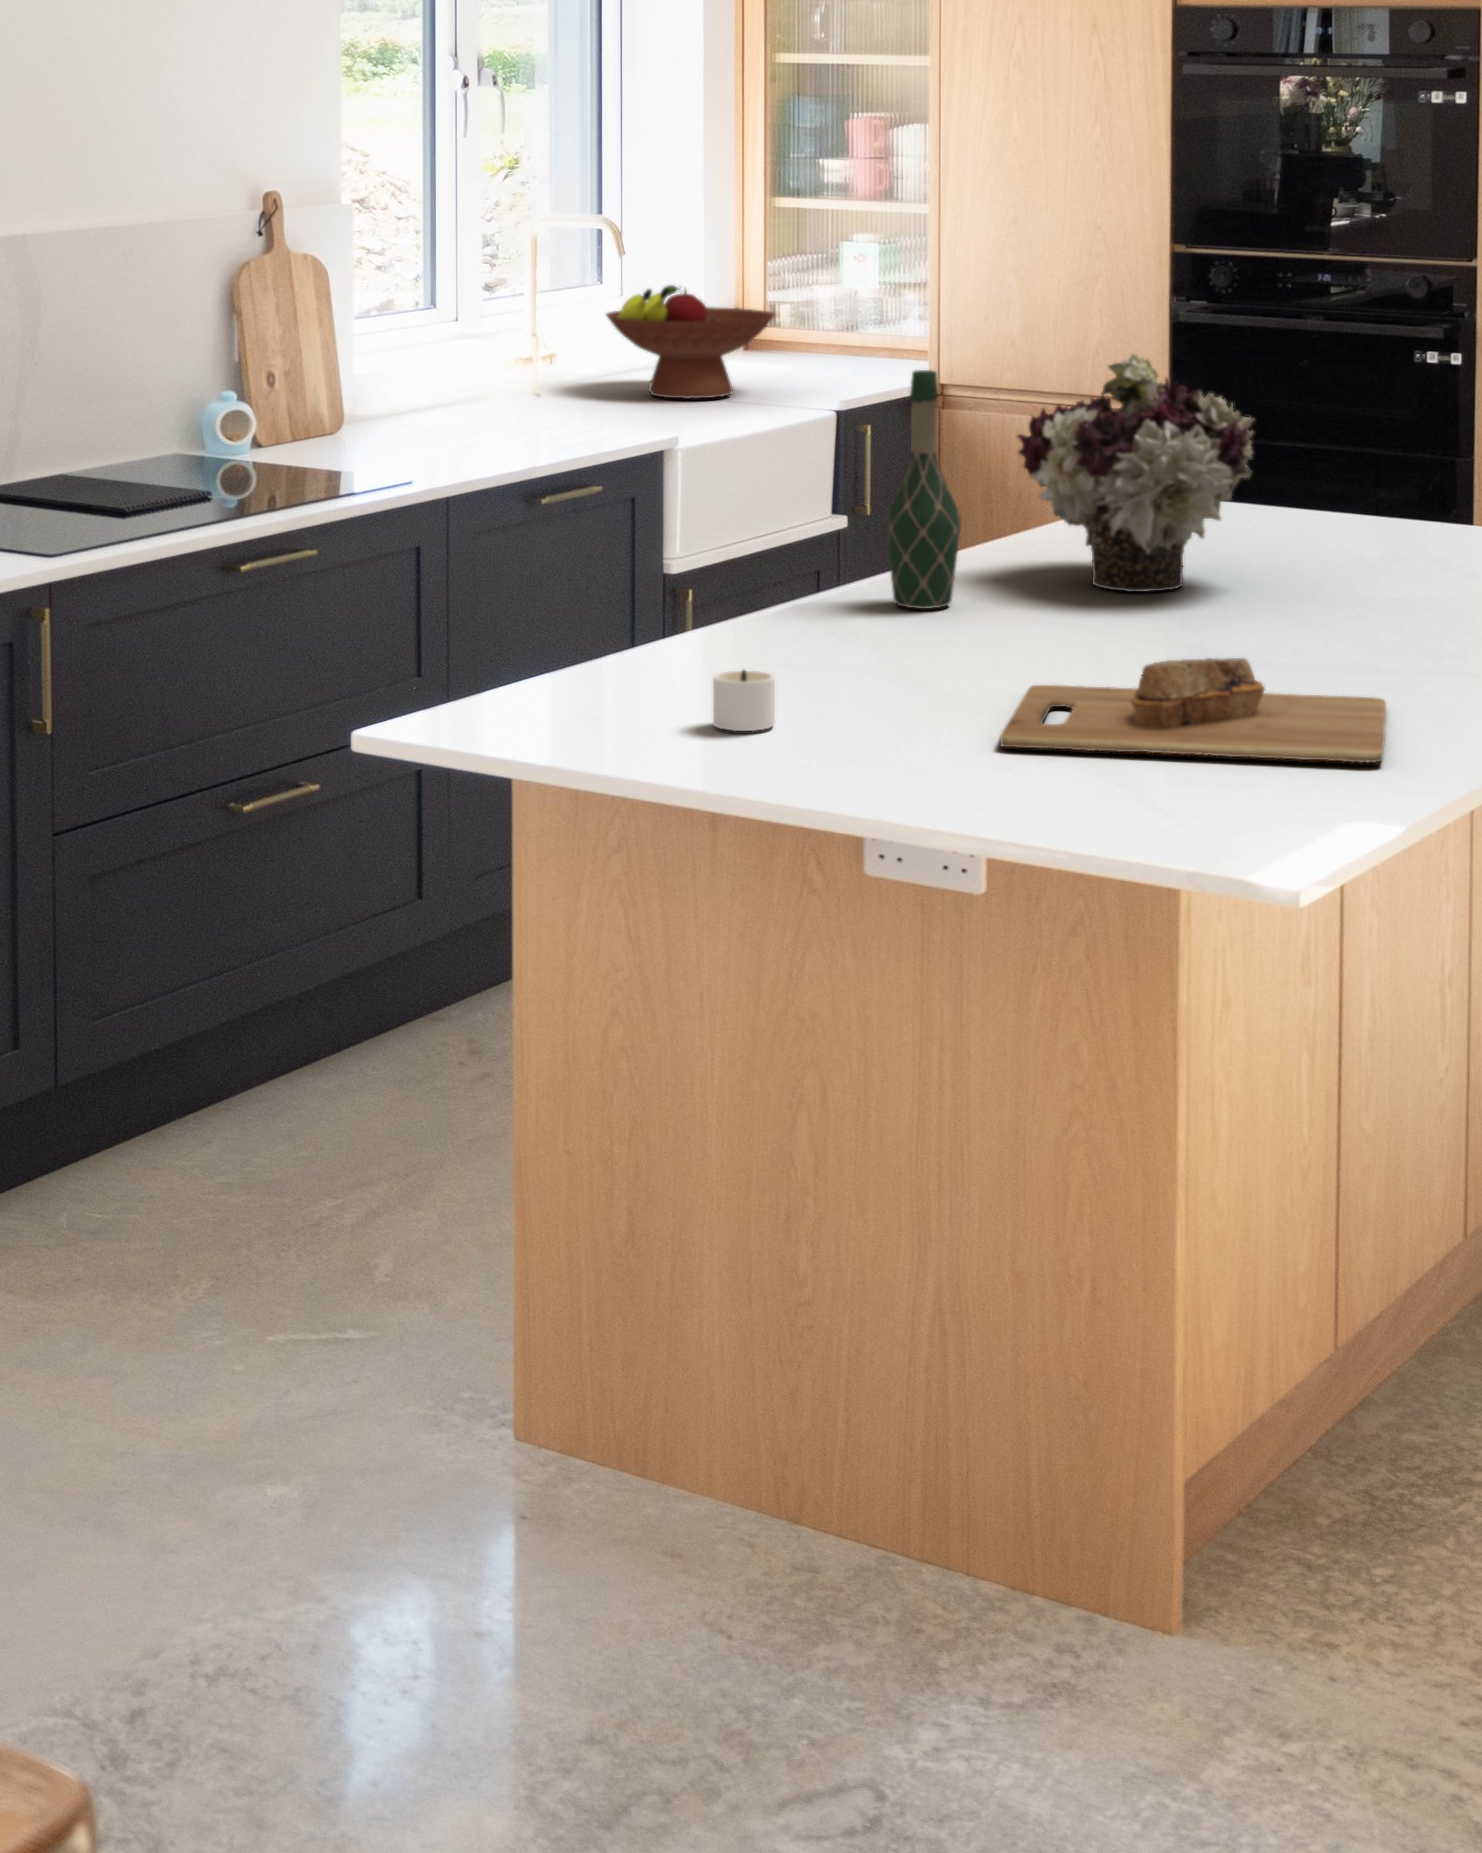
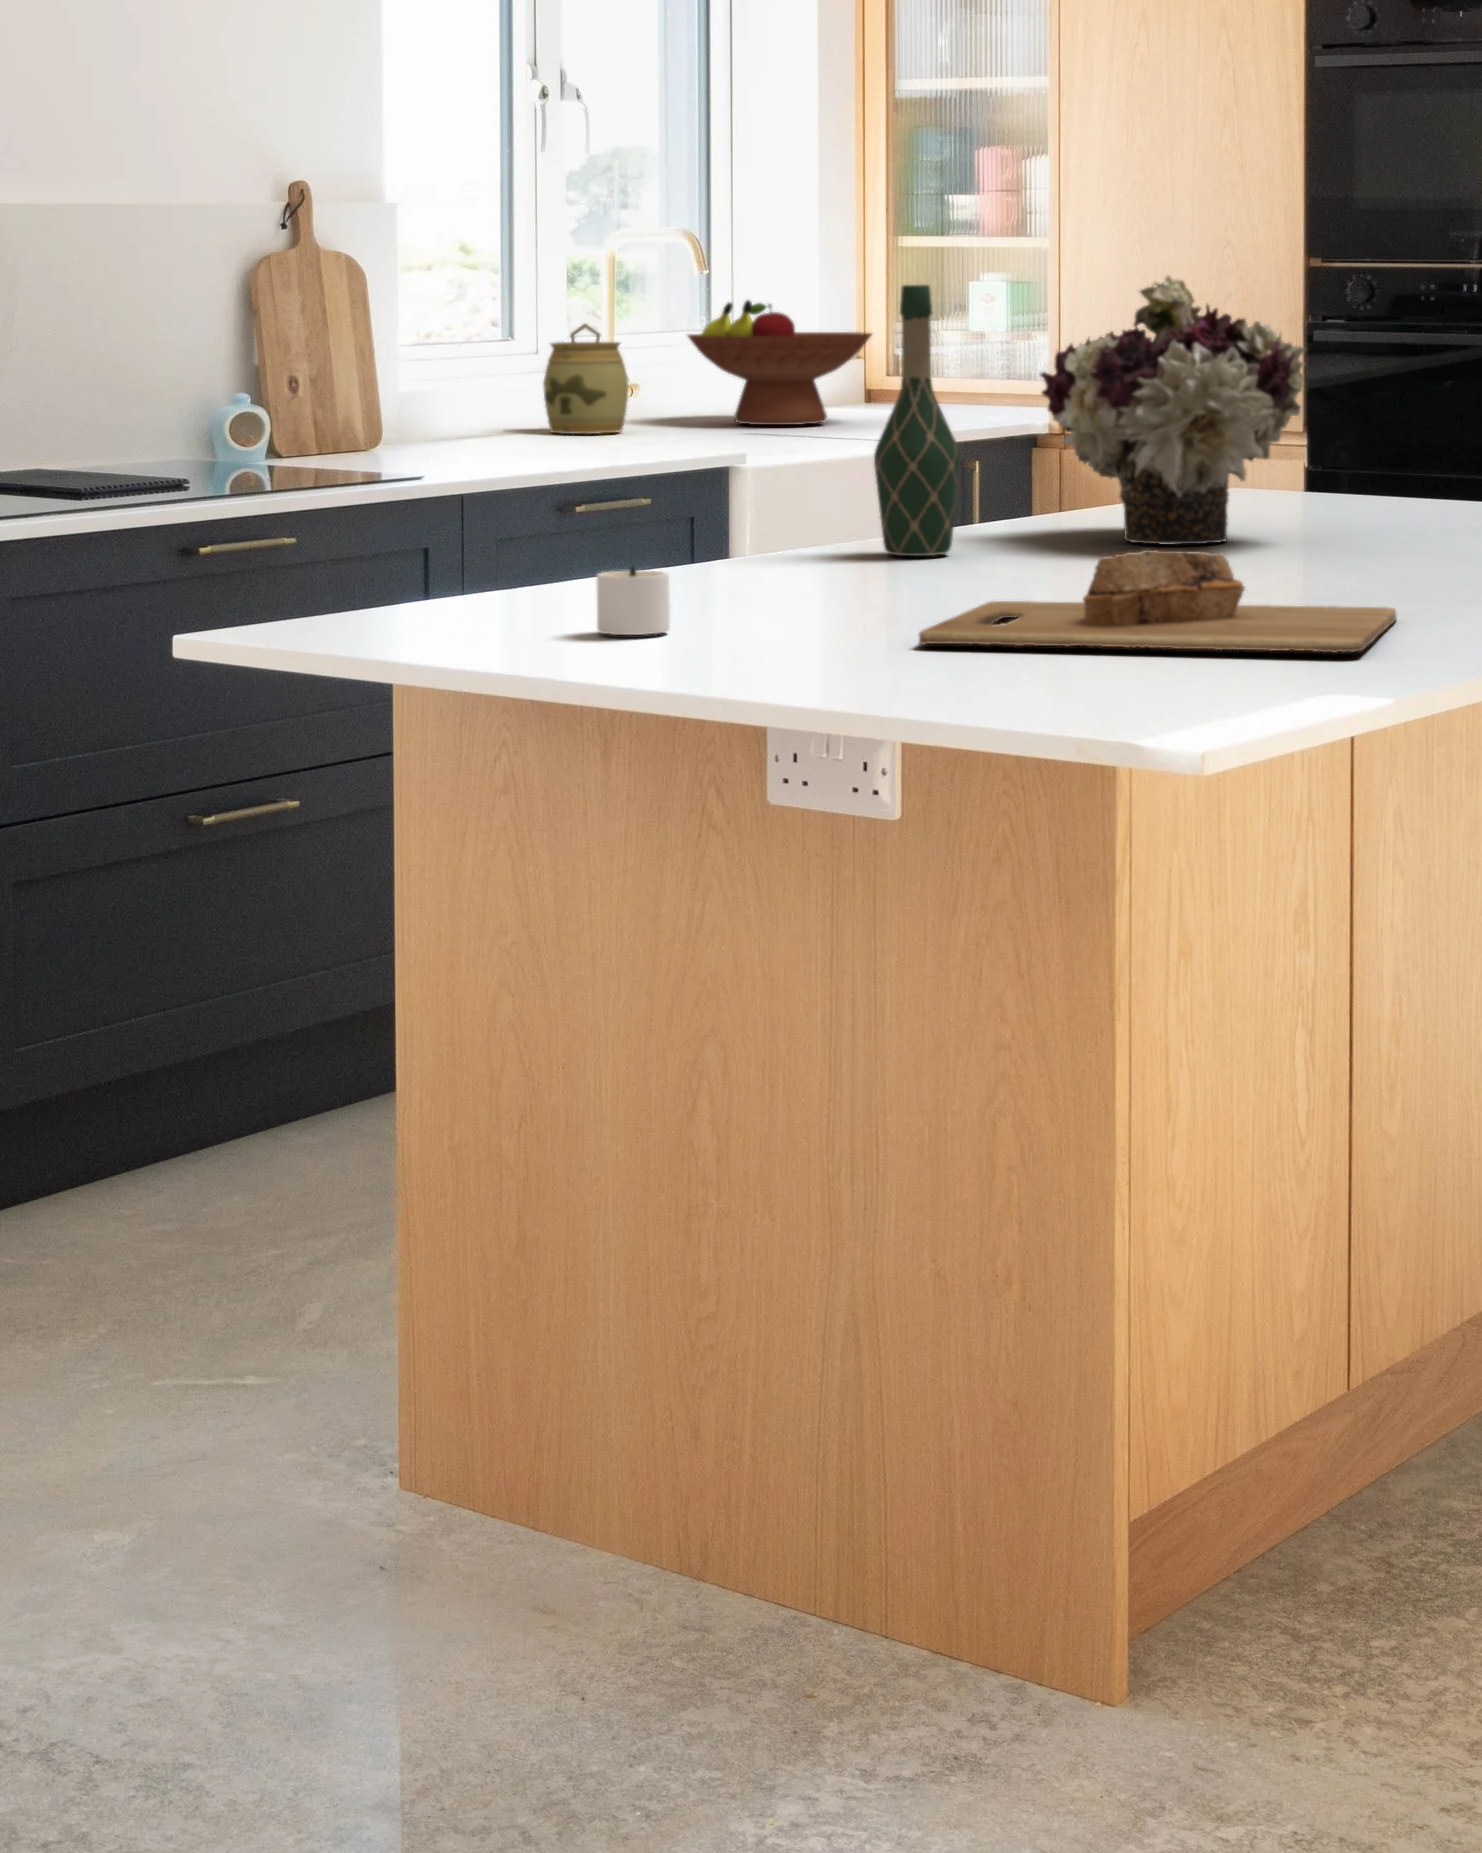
jar: none [484,311,560,413] -> present [543,324,628,434]

